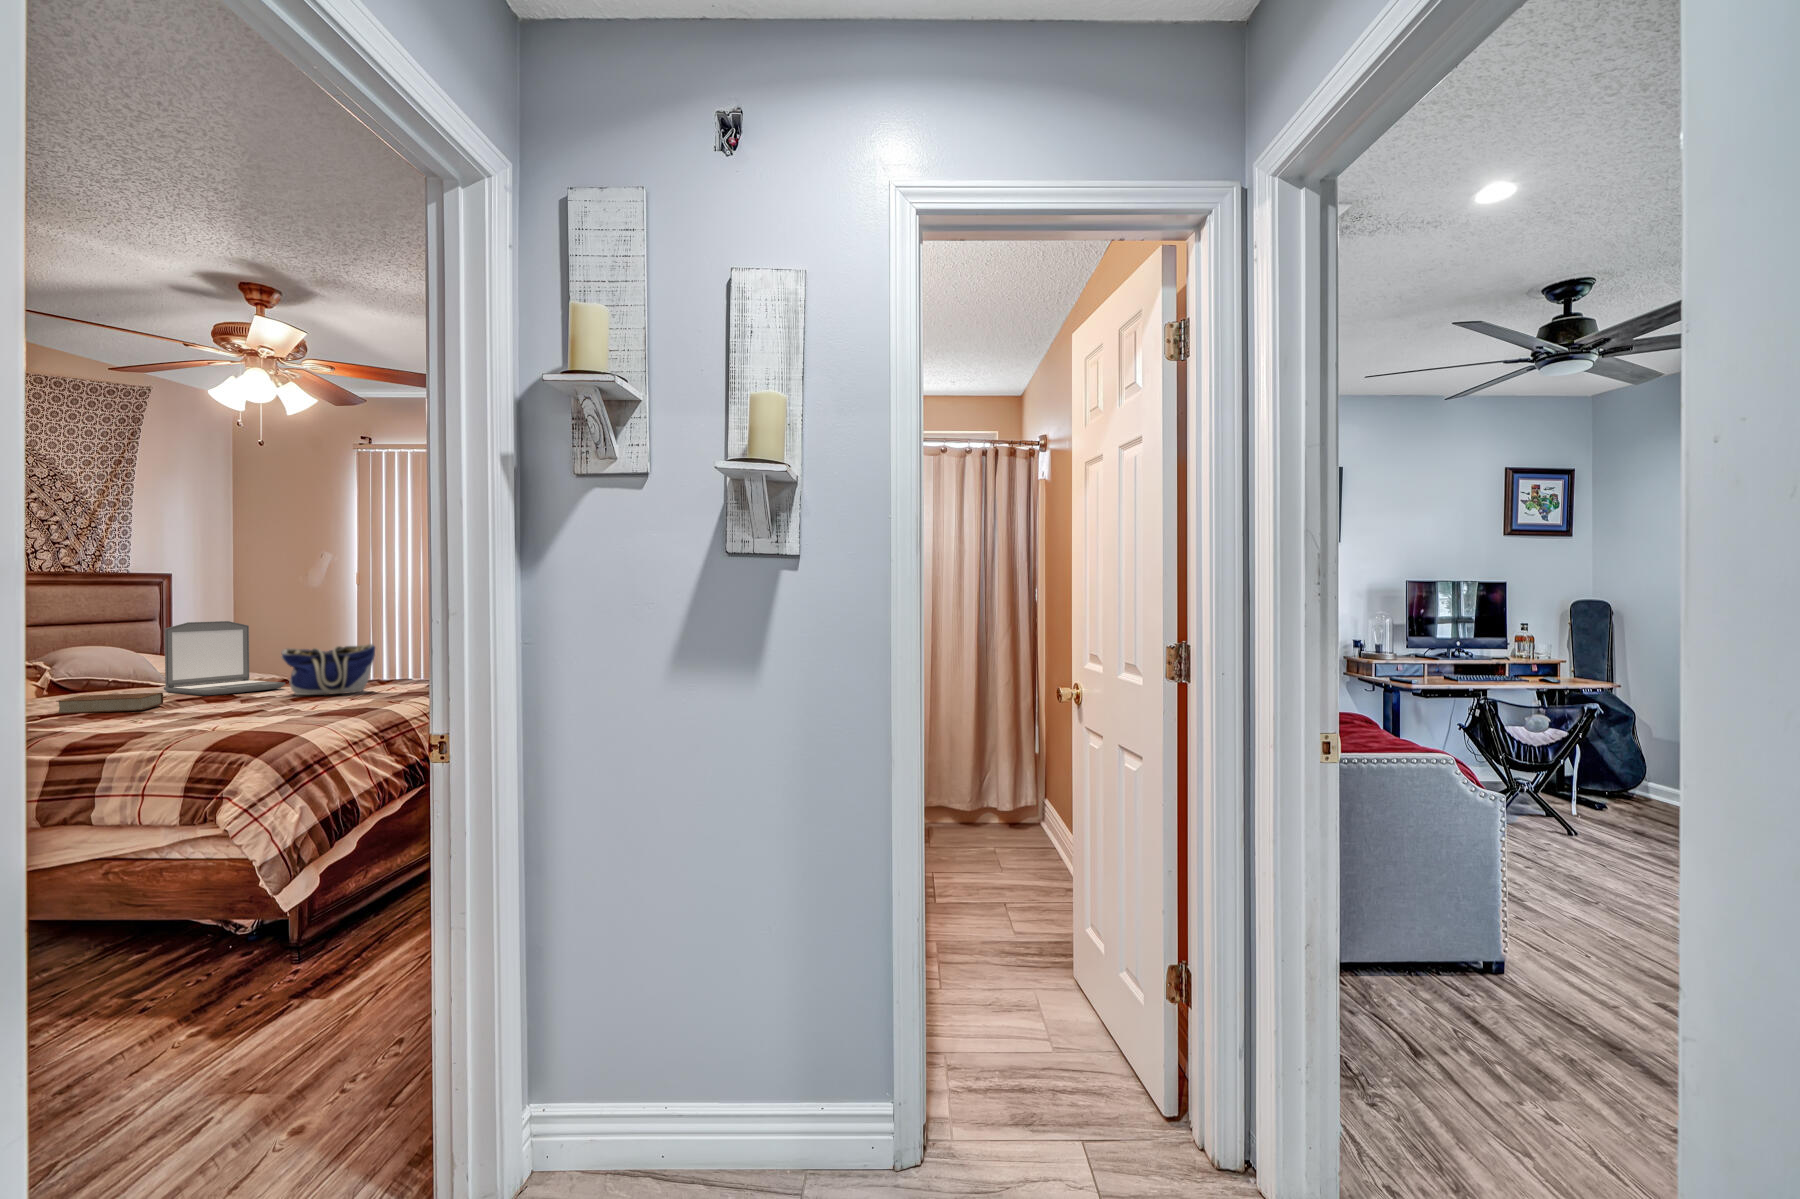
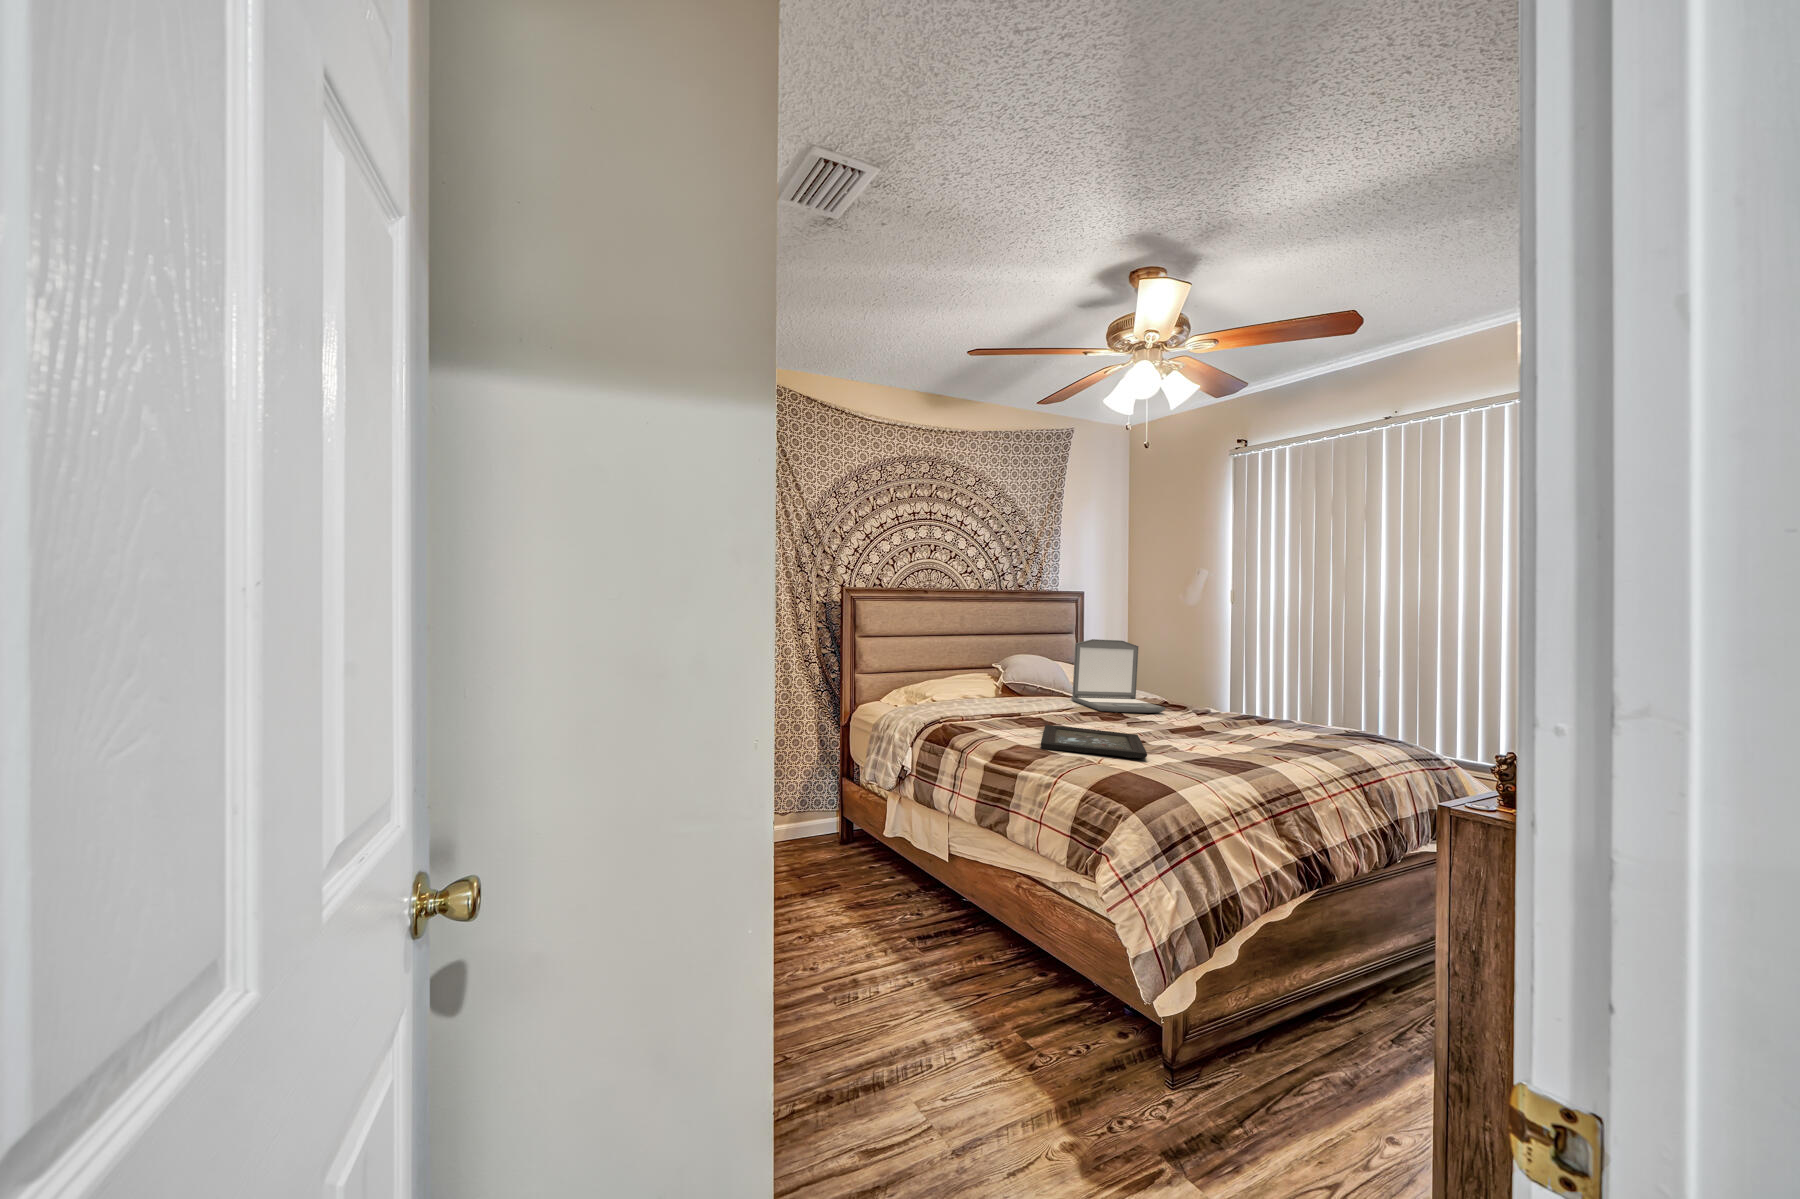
tote bag: present [281,644,375,695] -> none [1163,675,1257,732]
book: present [56,693,163,714] -> none [995,698,1067,721]
tray: none [137,706,266,731] -> present [1041,725,1147,758]

